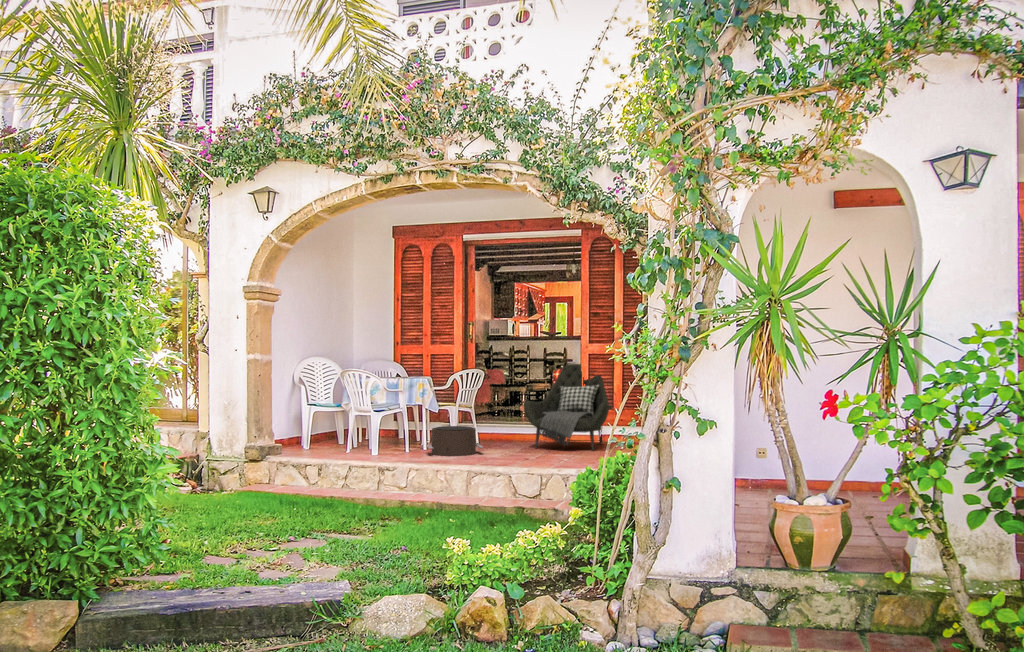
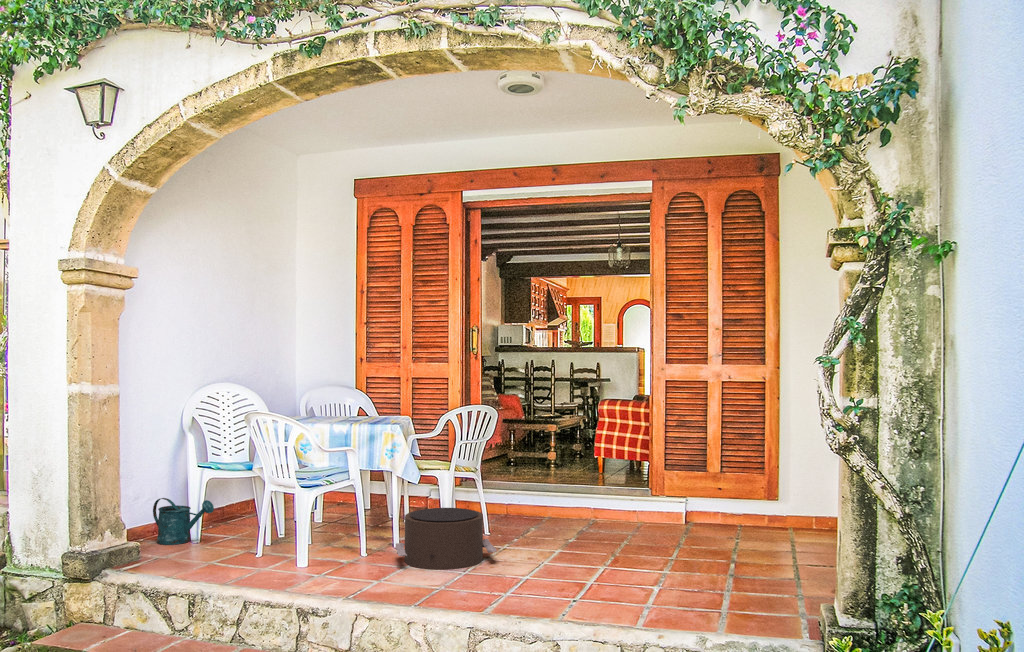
armchair: present [524,364,611,451] -> none [565,396,712,553]
watering can: none [282,423,319,449] -> present [153,498,214,545]

